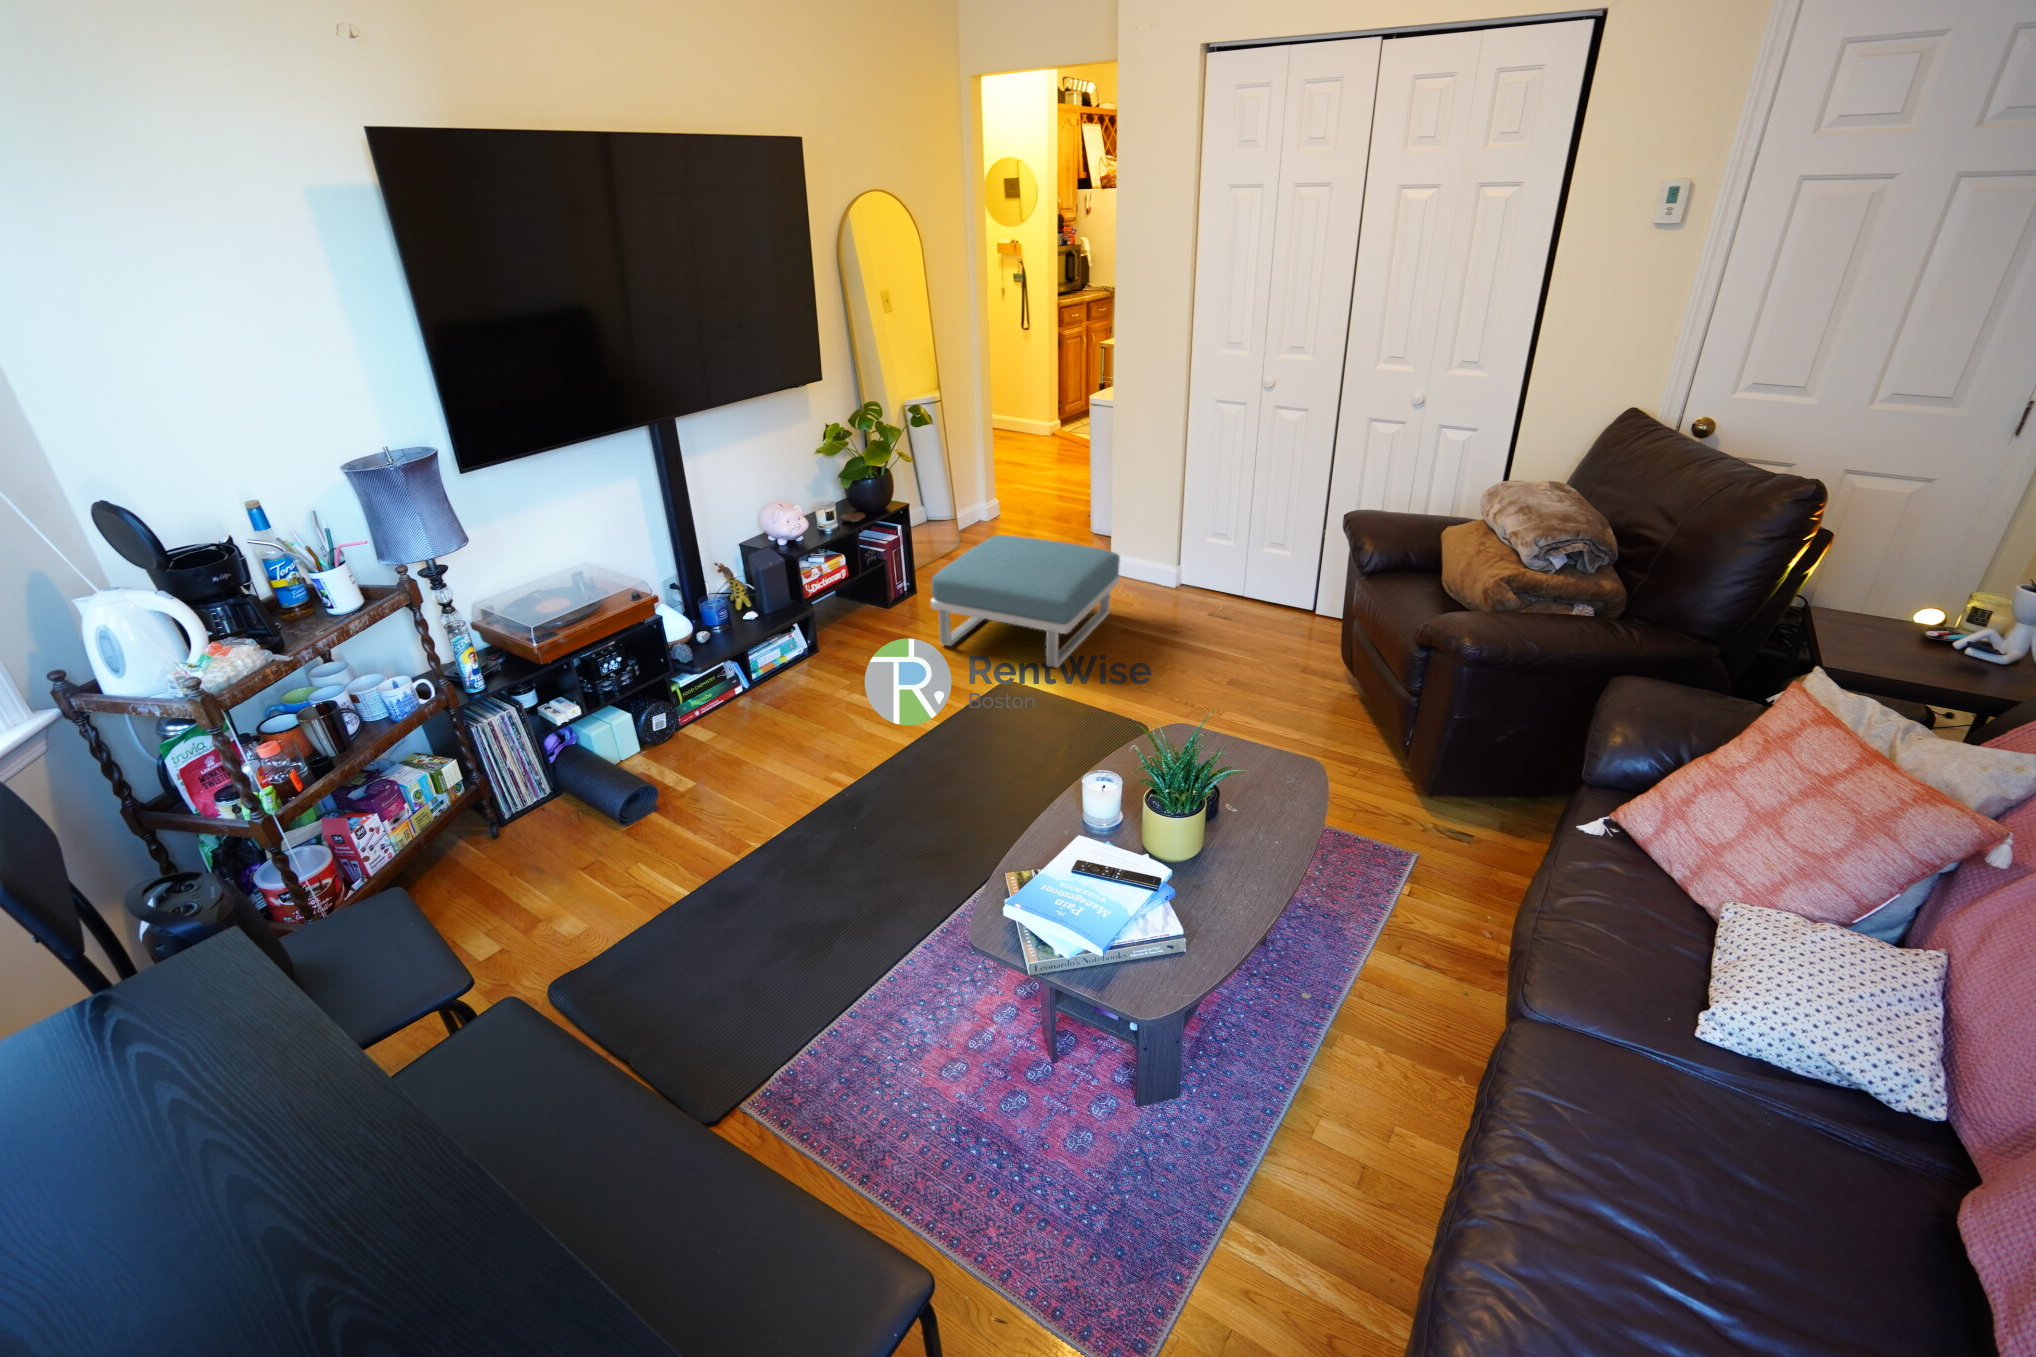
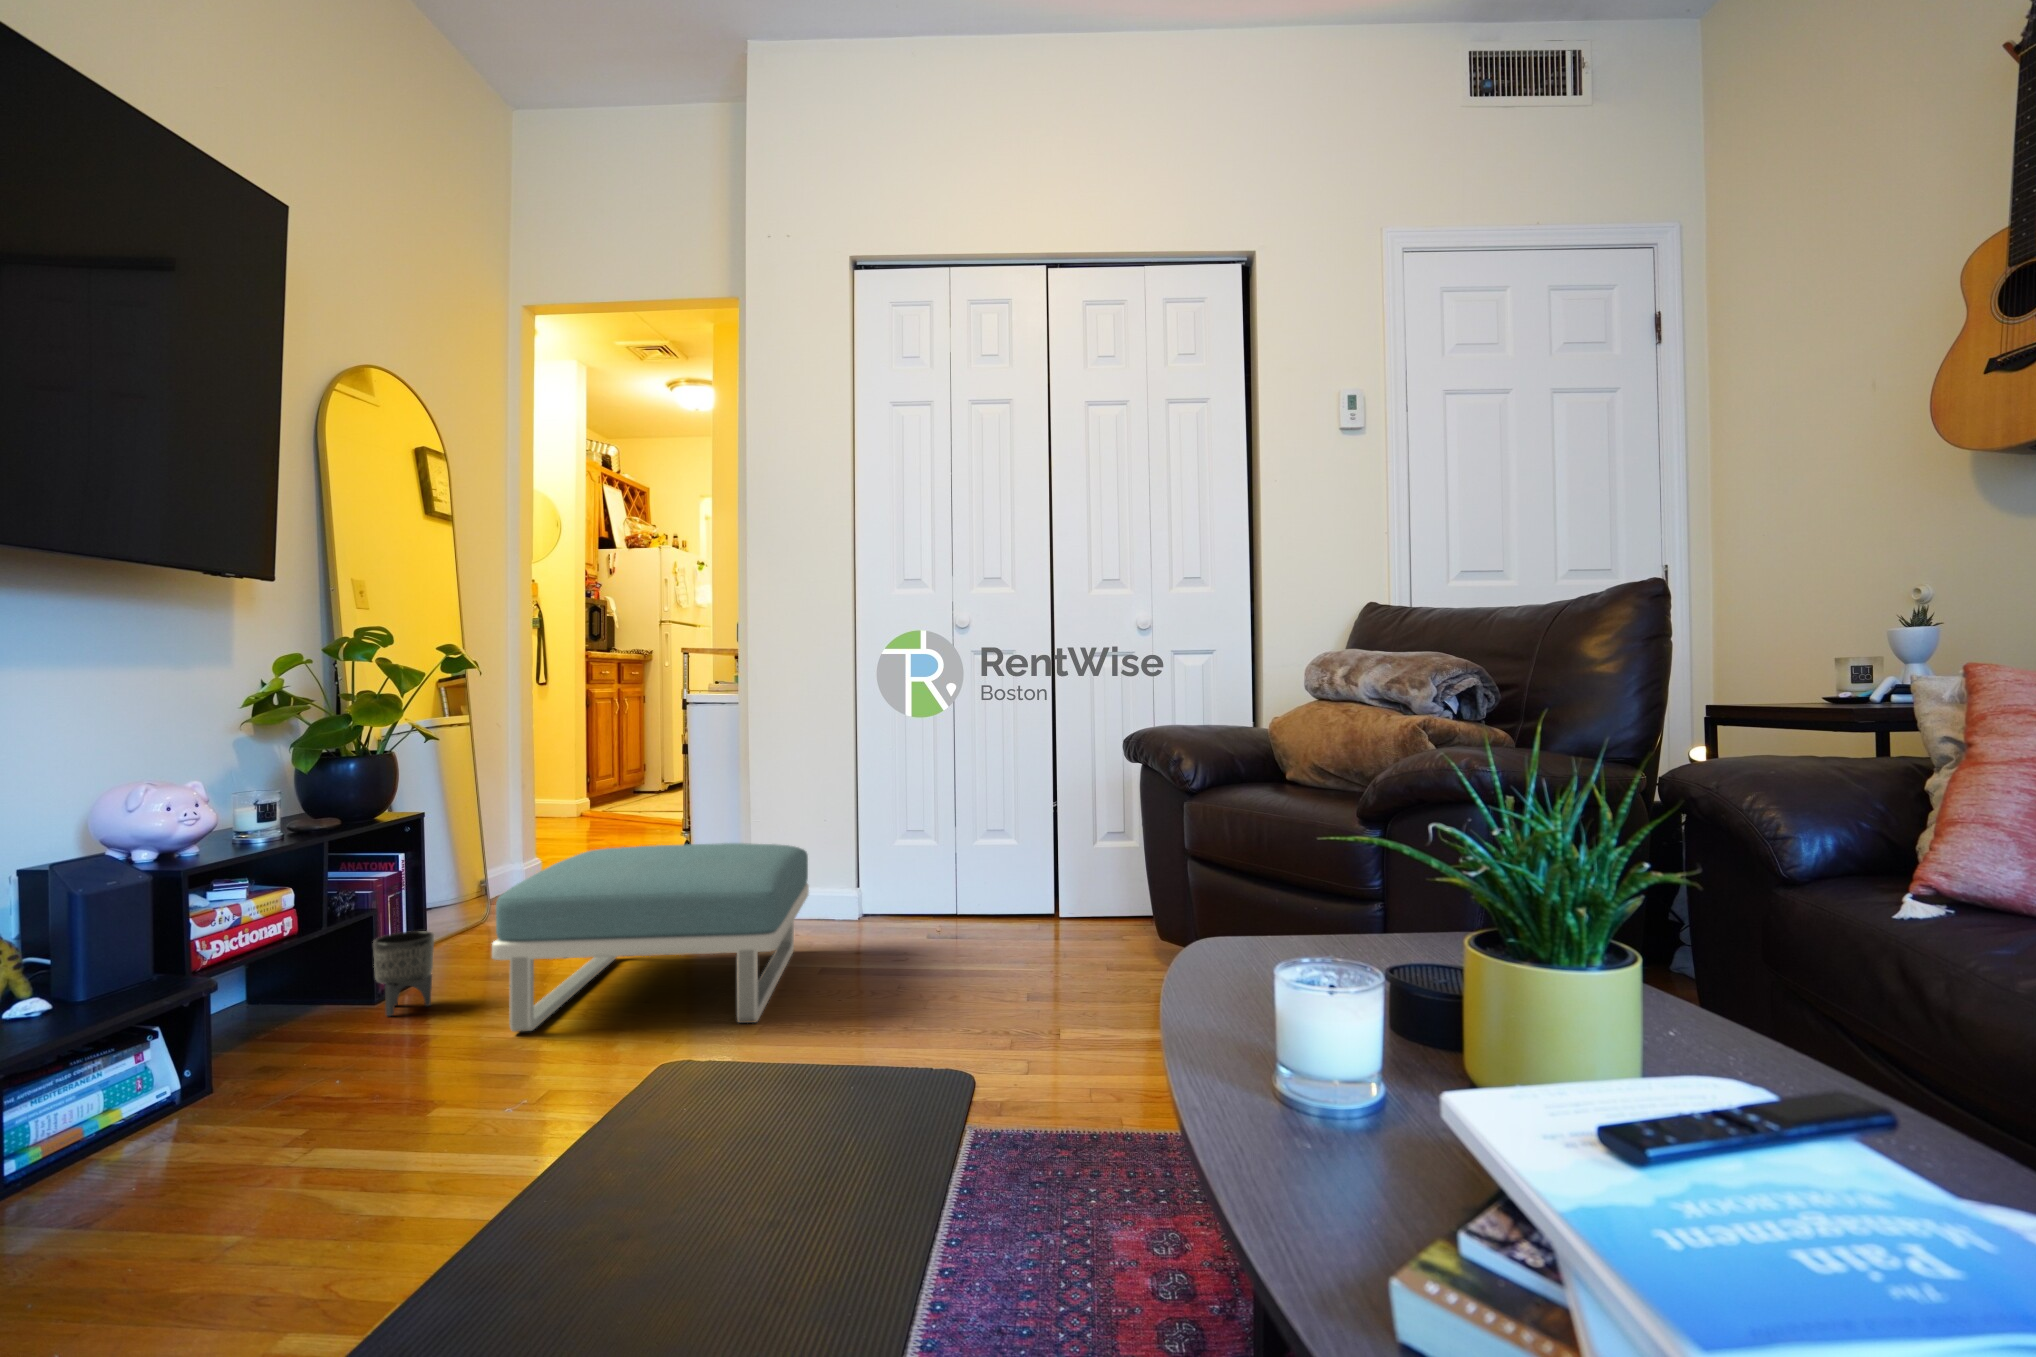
planter: none [885,574,914,618] -> present [373,931,434,1016]

